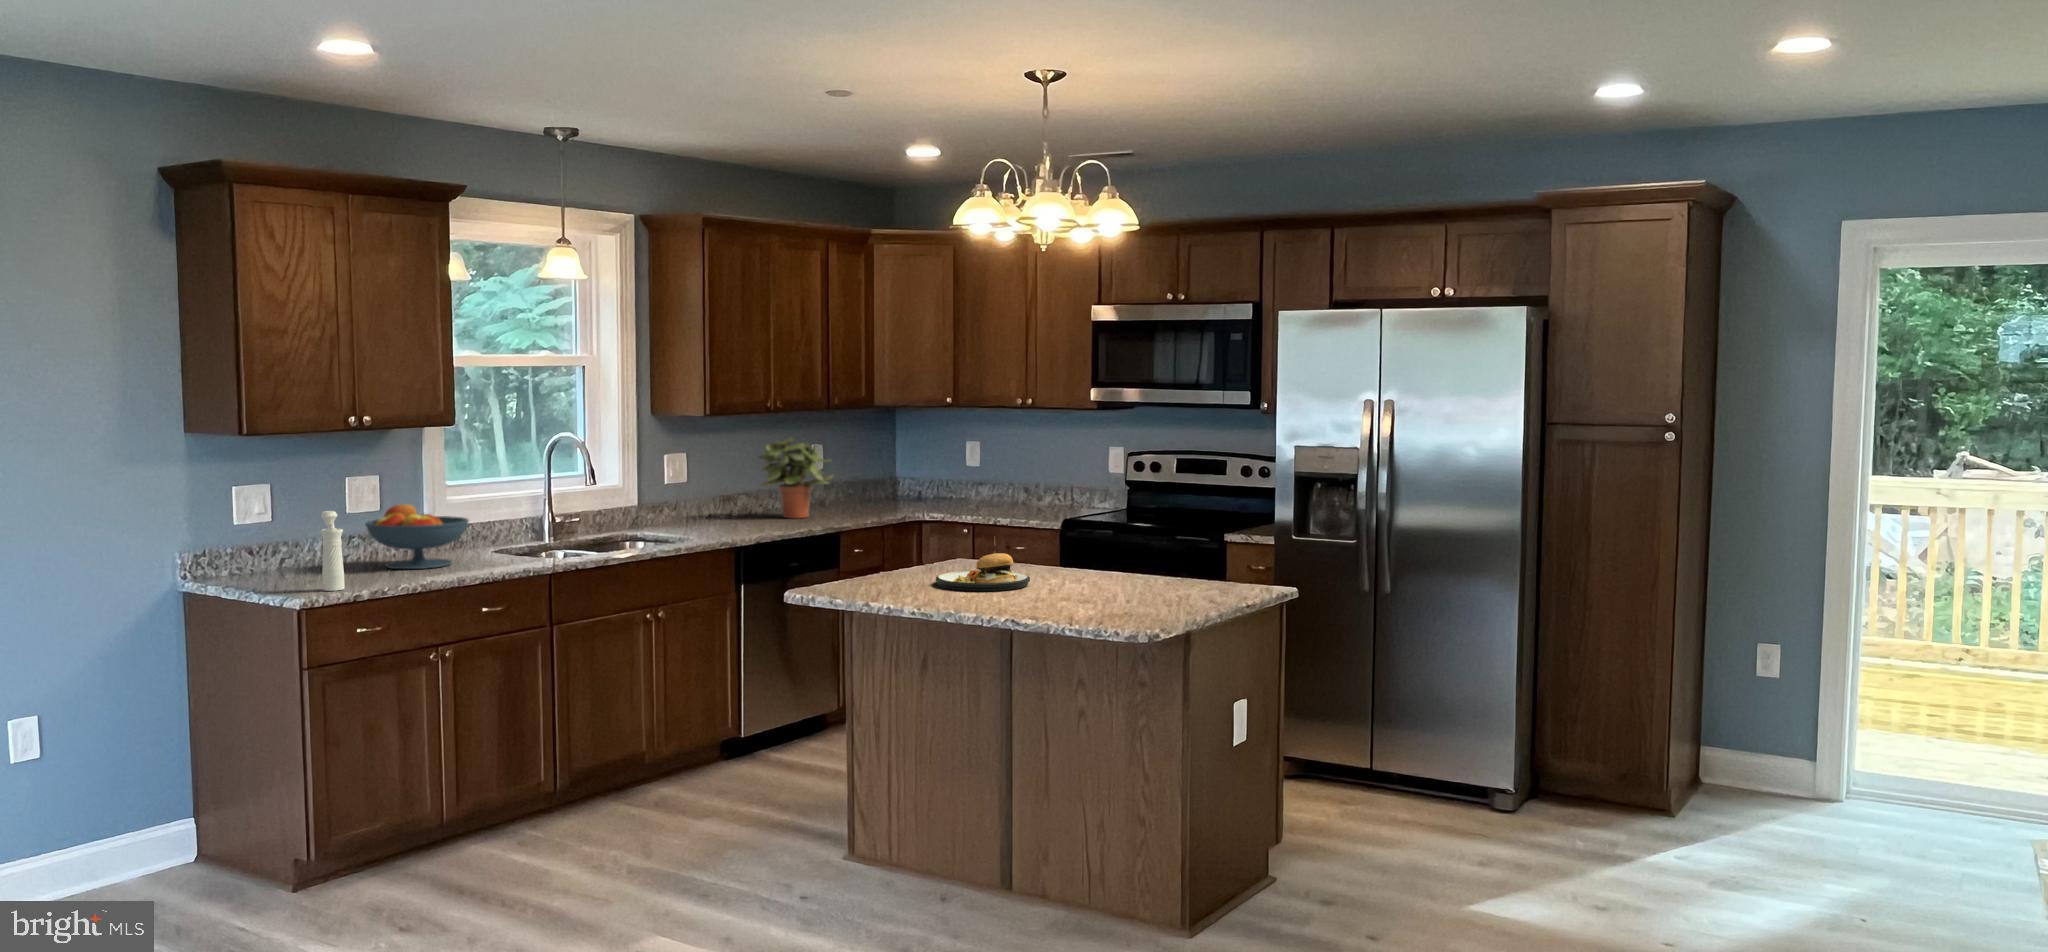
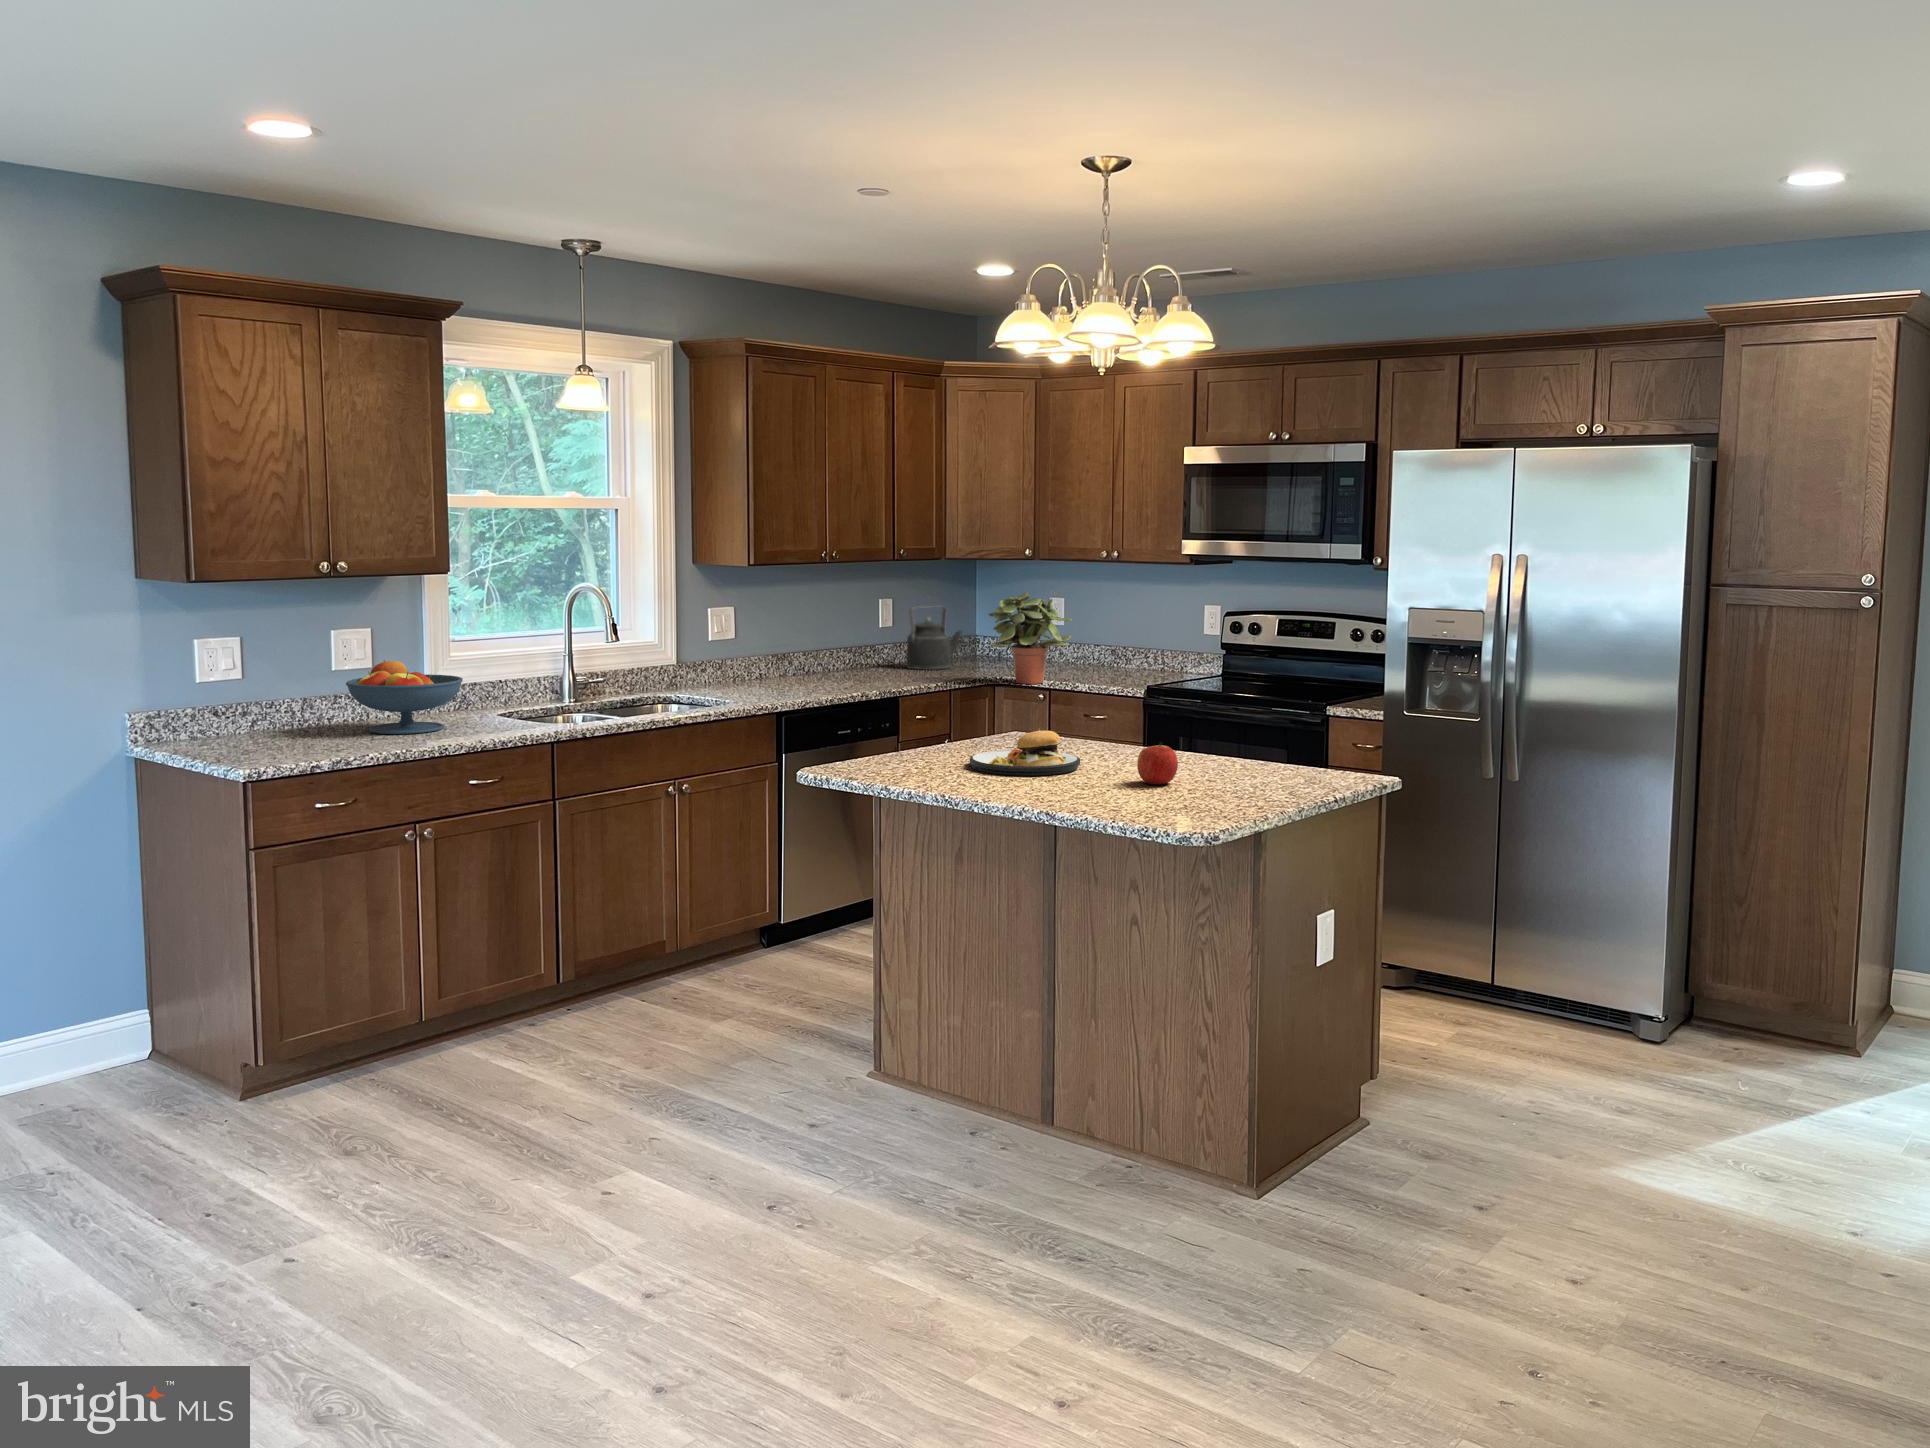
potted plant: present [759,438,833,518] -> present [988,593,1073,684]
kettle: none [842,450,893,508] -> present [906,606,962,670]
pepper mill: present [321,511,345,591] -> none [276,669,305,759]
apple: none [1081,560,1115,595] -> present [1137,742,1178,784]

